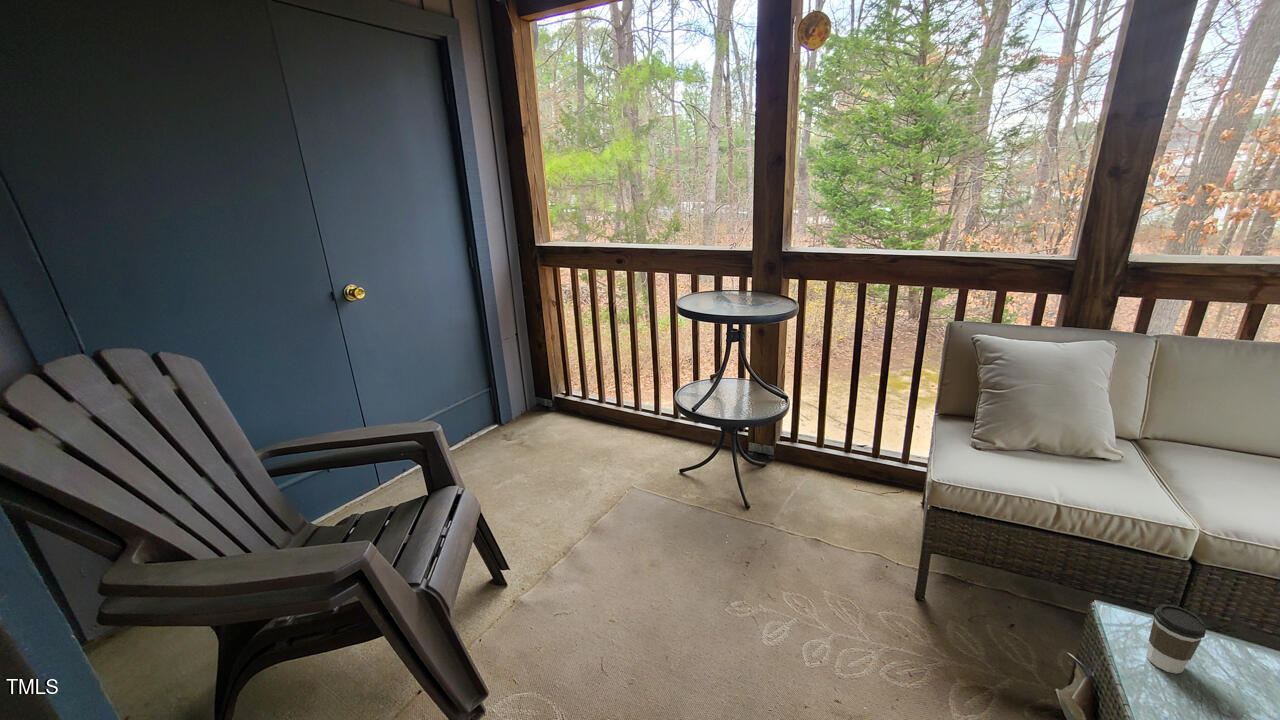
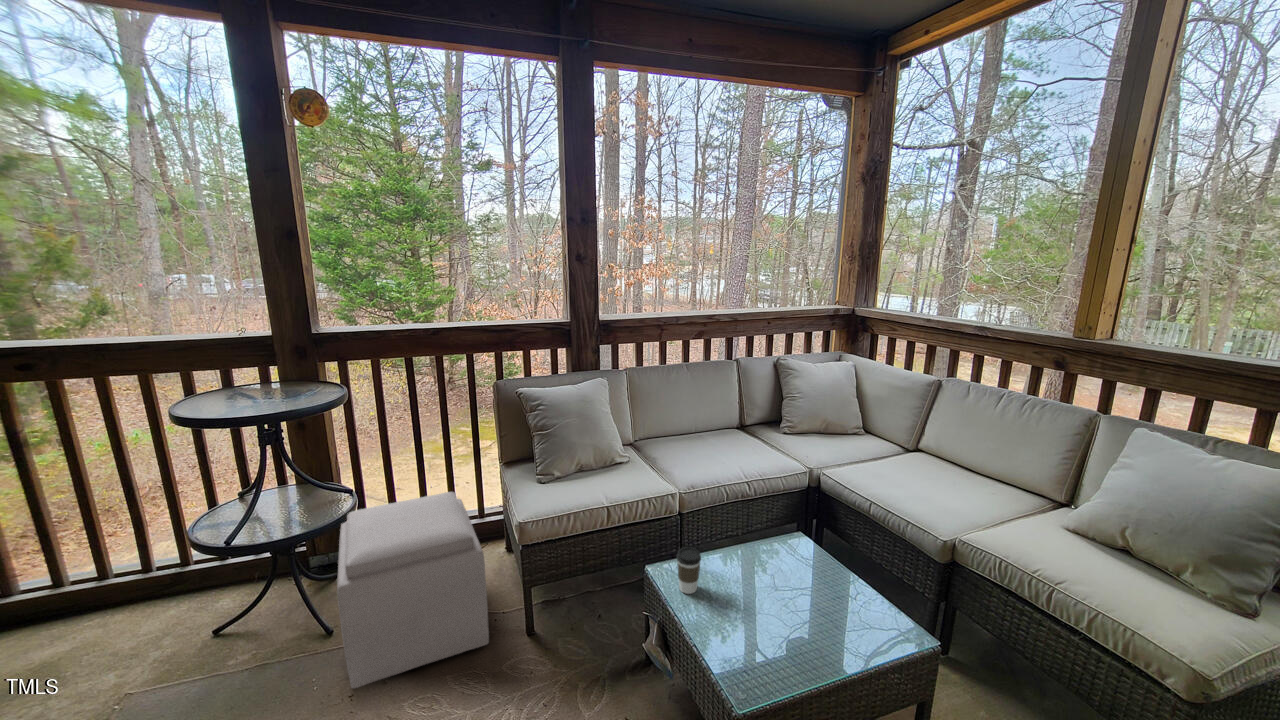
ottoman: none [749,414,884,582] -> present [337,492,489,688]

